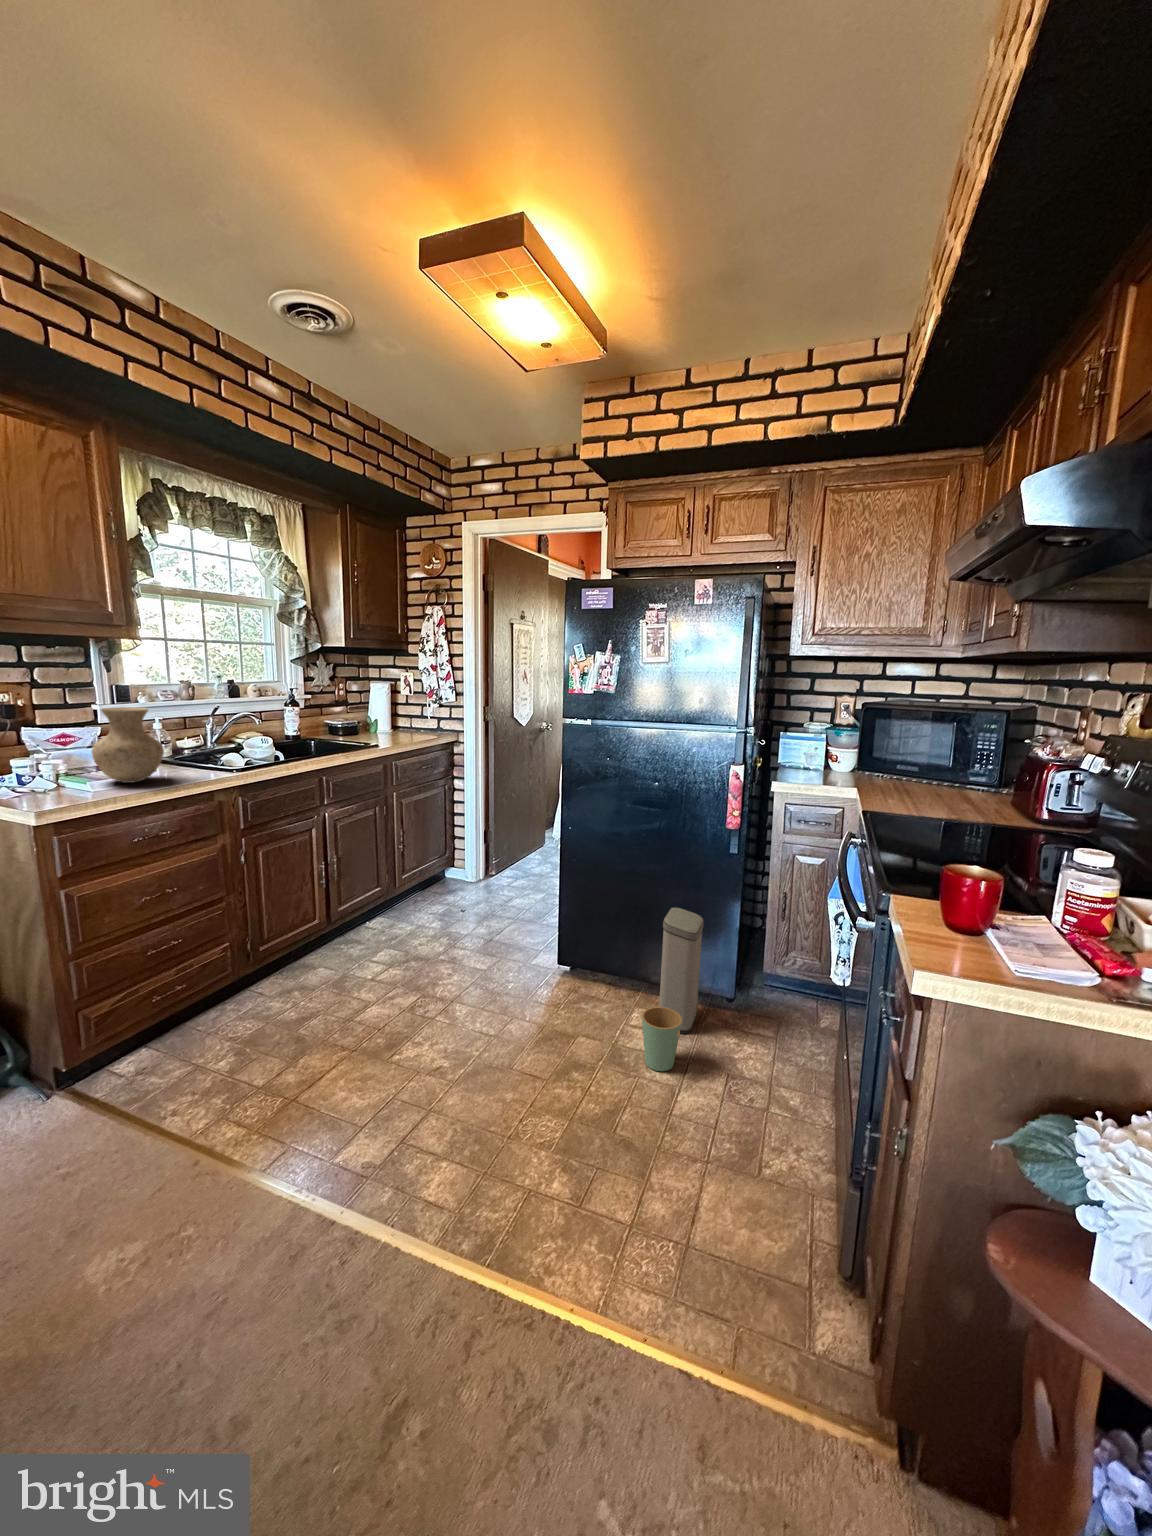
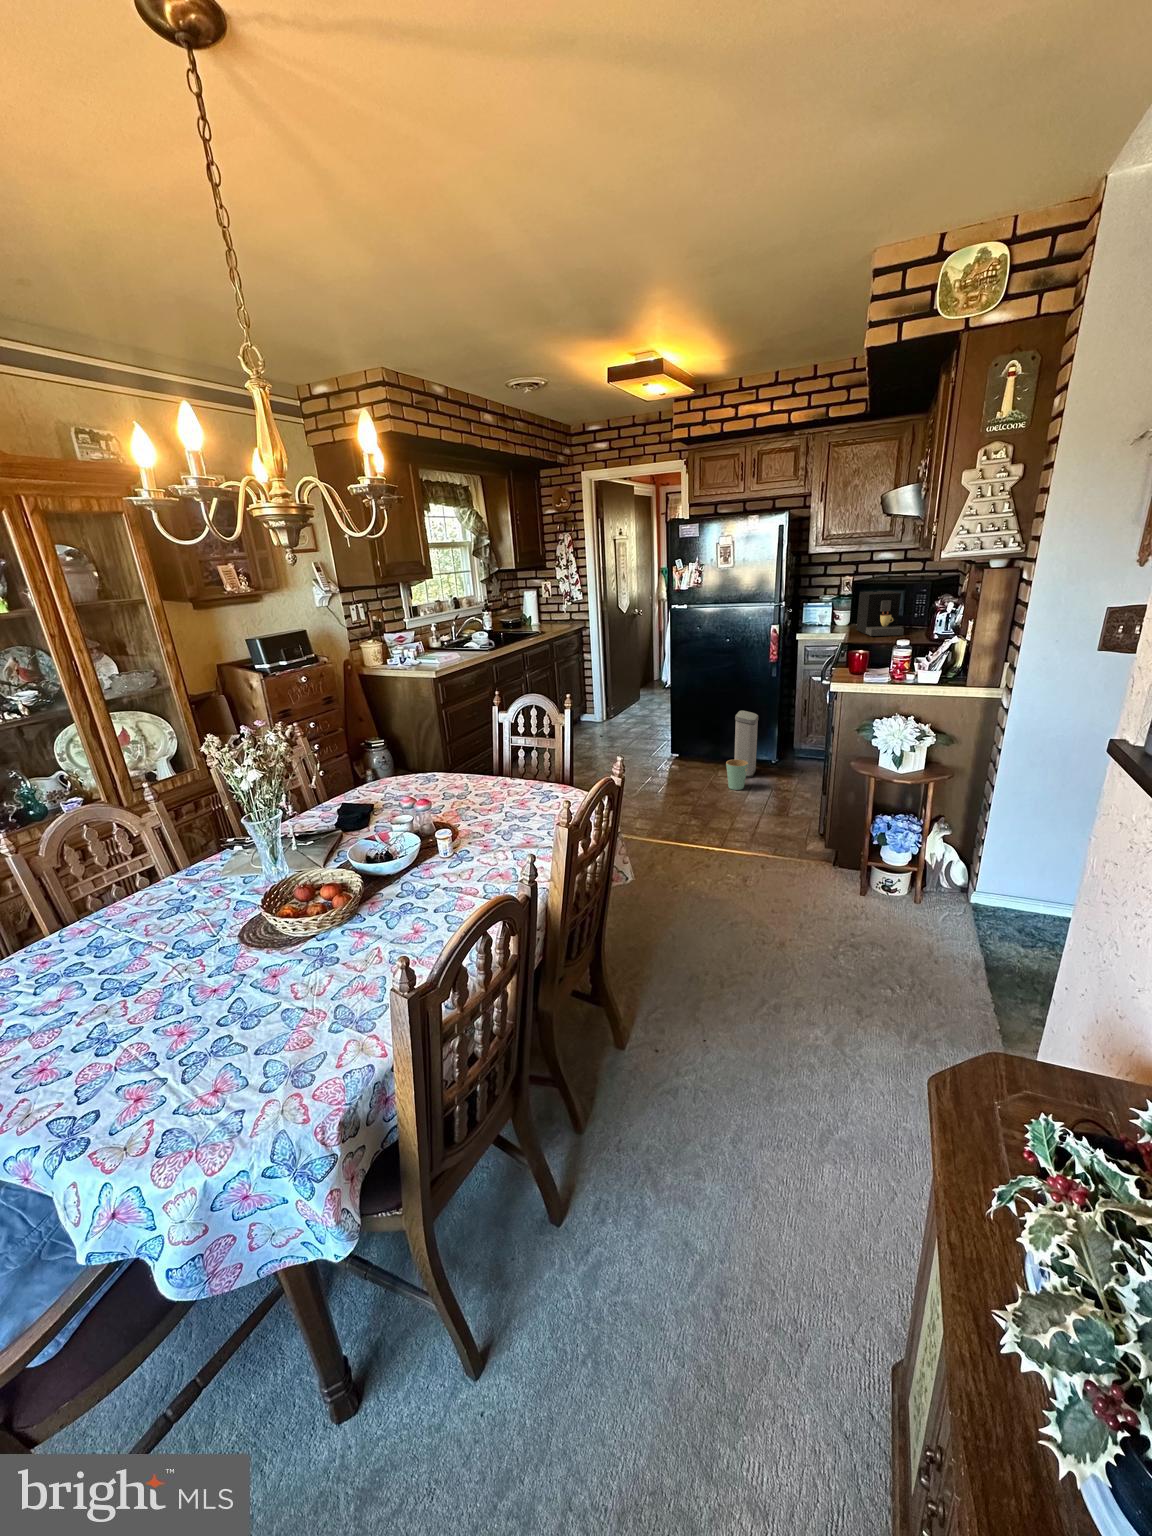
vase: present [92,707,164,783] -> none [430,617,462,658]
coffee maker: none [871,722,971,806] -> present [856,591,904,636]

